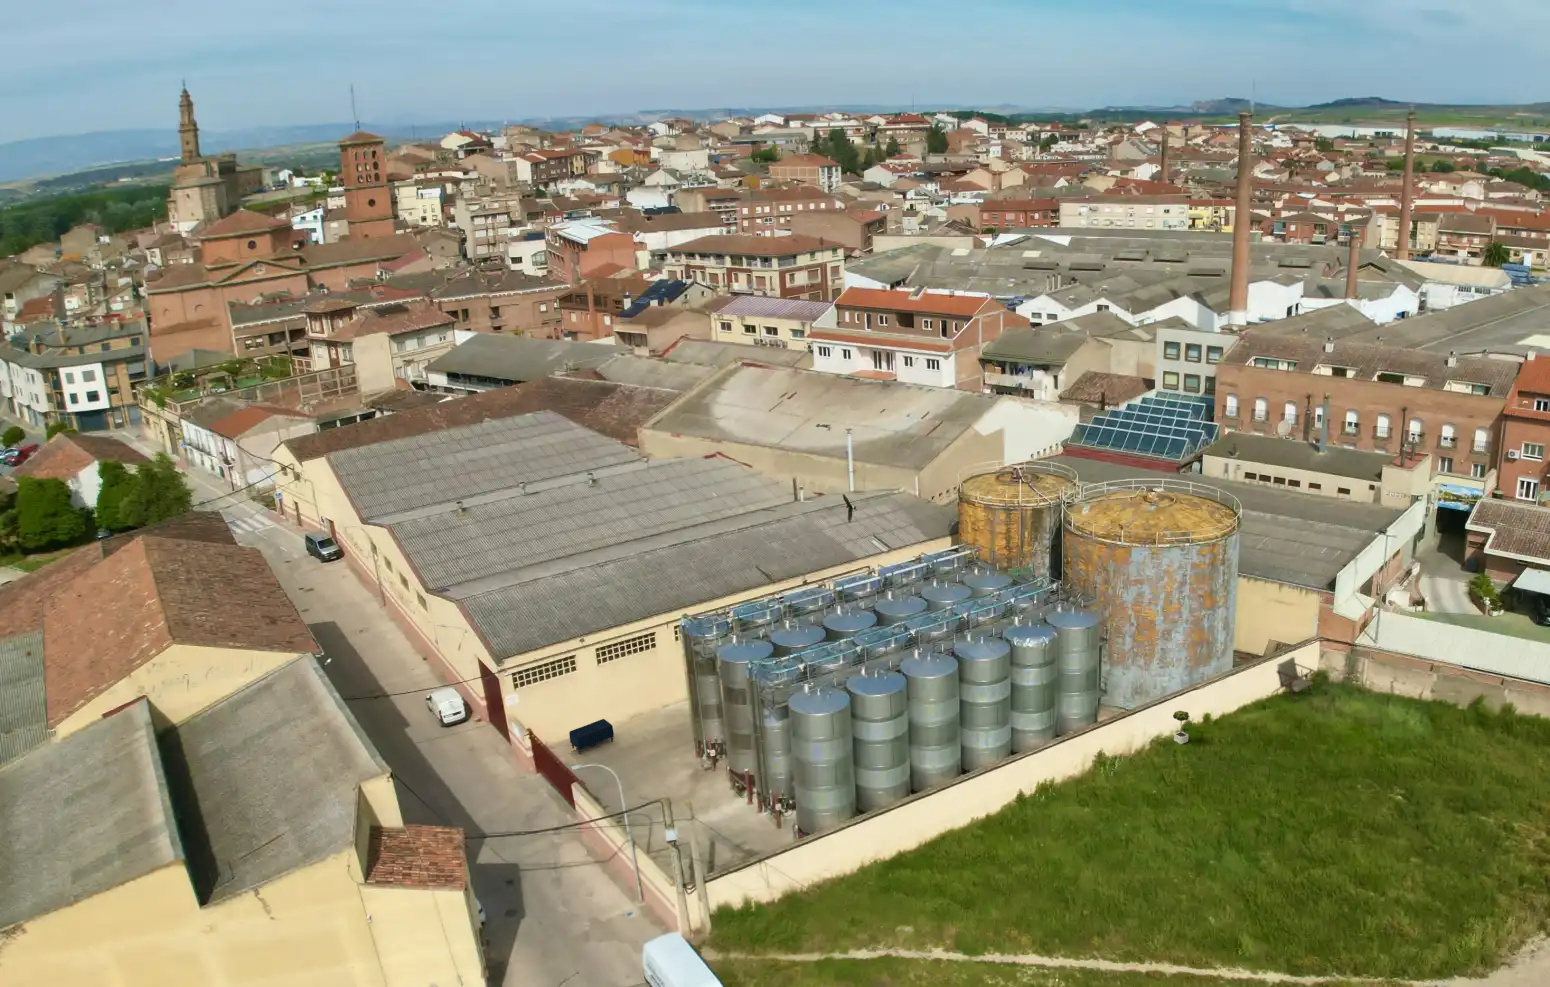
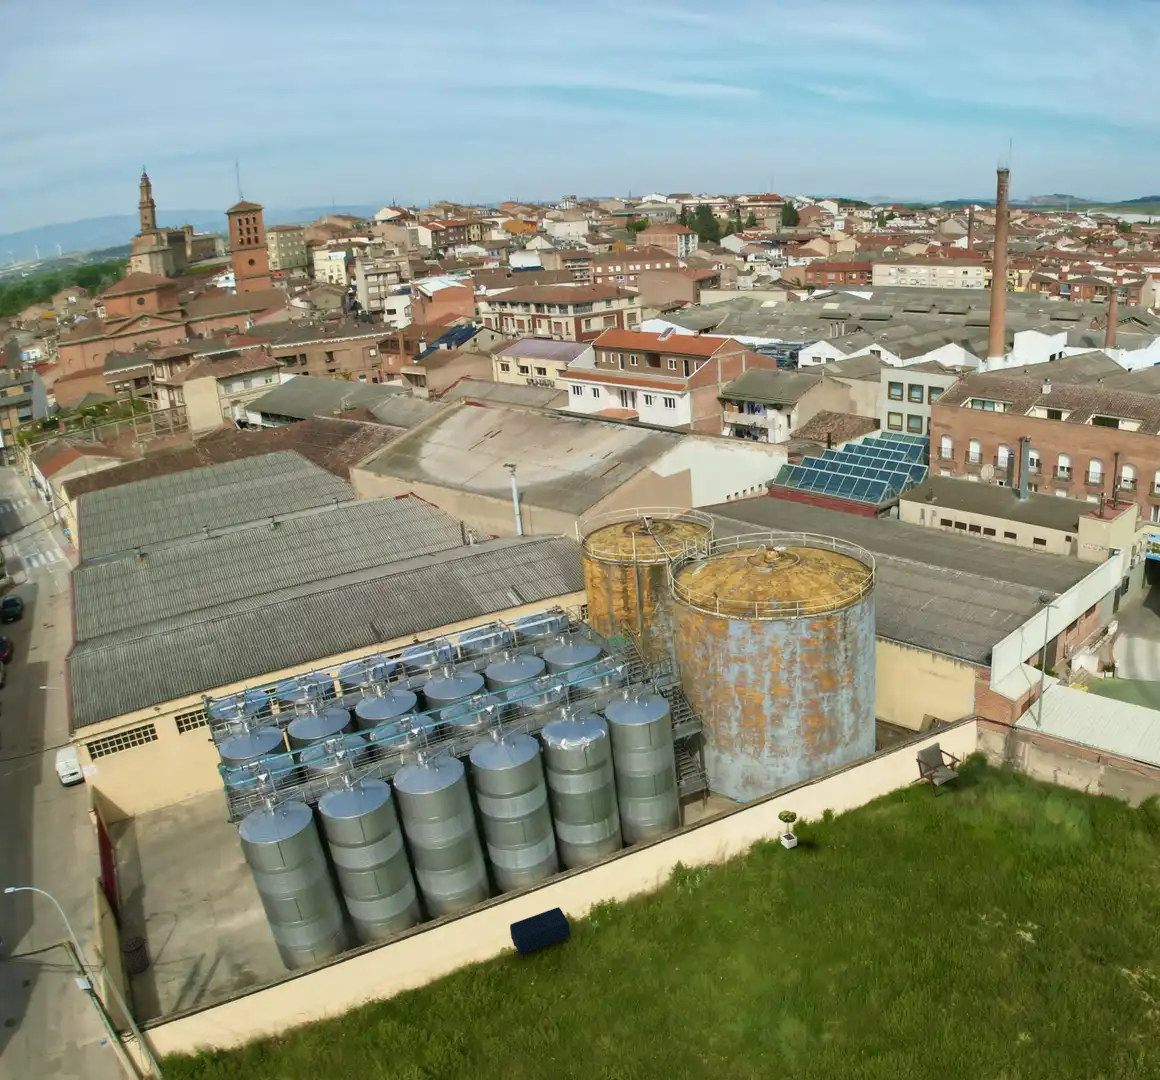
bench: present [569,719,614,754] -> present [510,907,570,960]
trash can: none [645,823,665,855] -> present [120,935,149,974]

